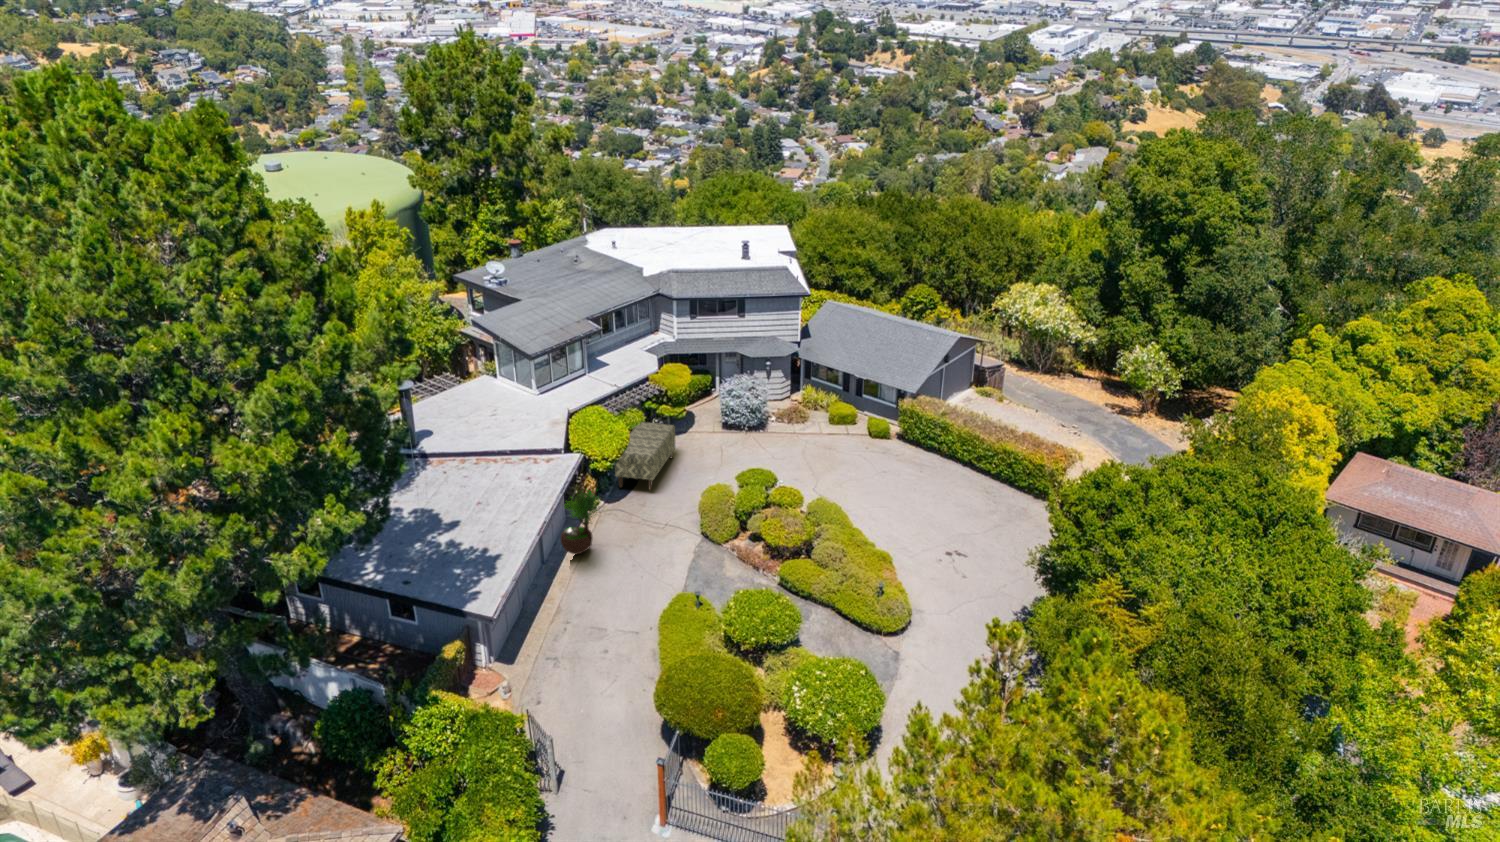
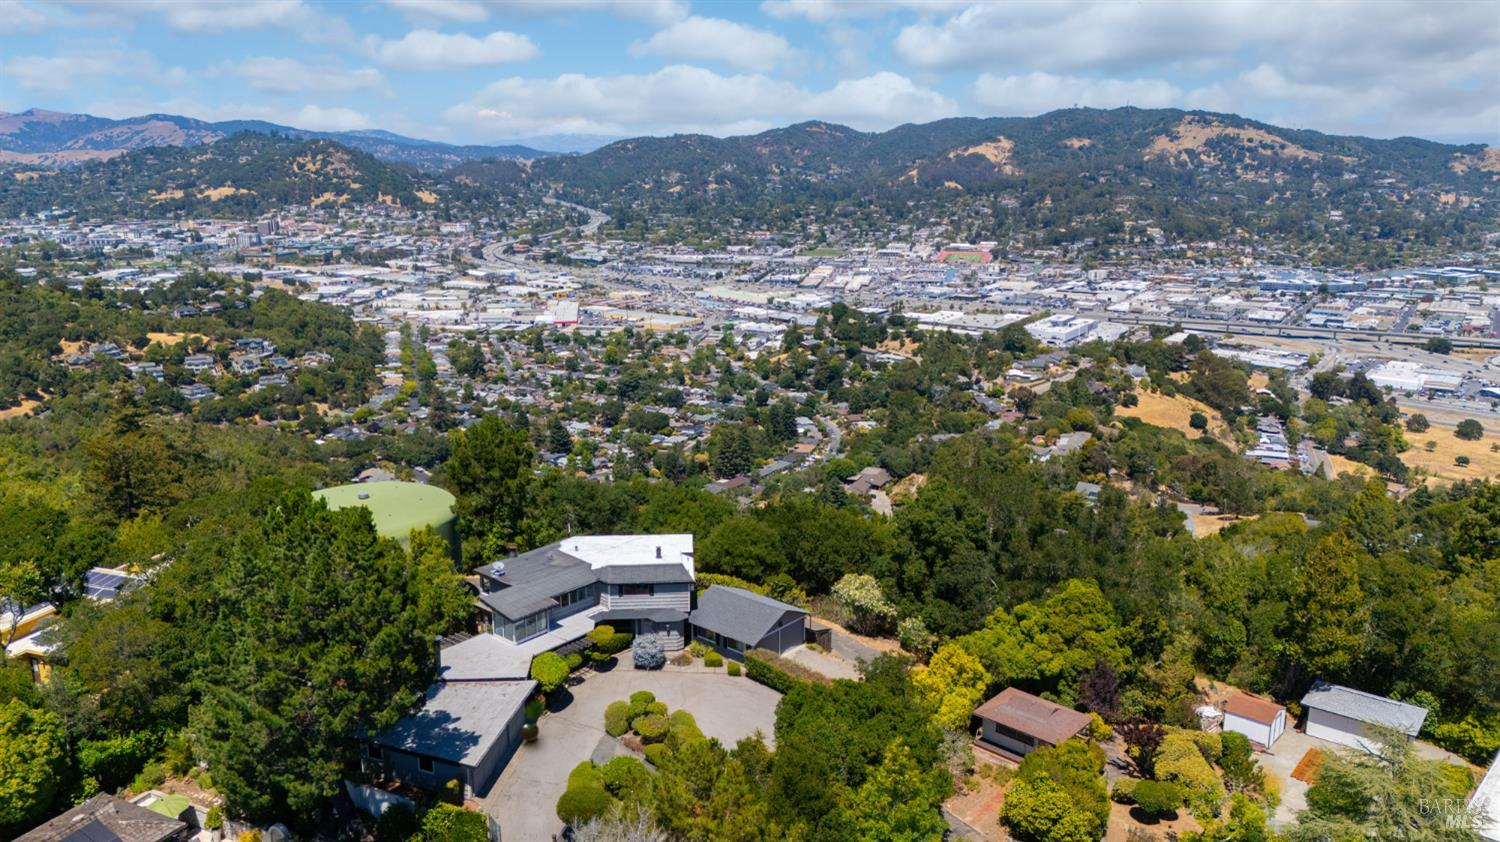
bench: present [615,422,675,490] -> none [559,663,600,706]

